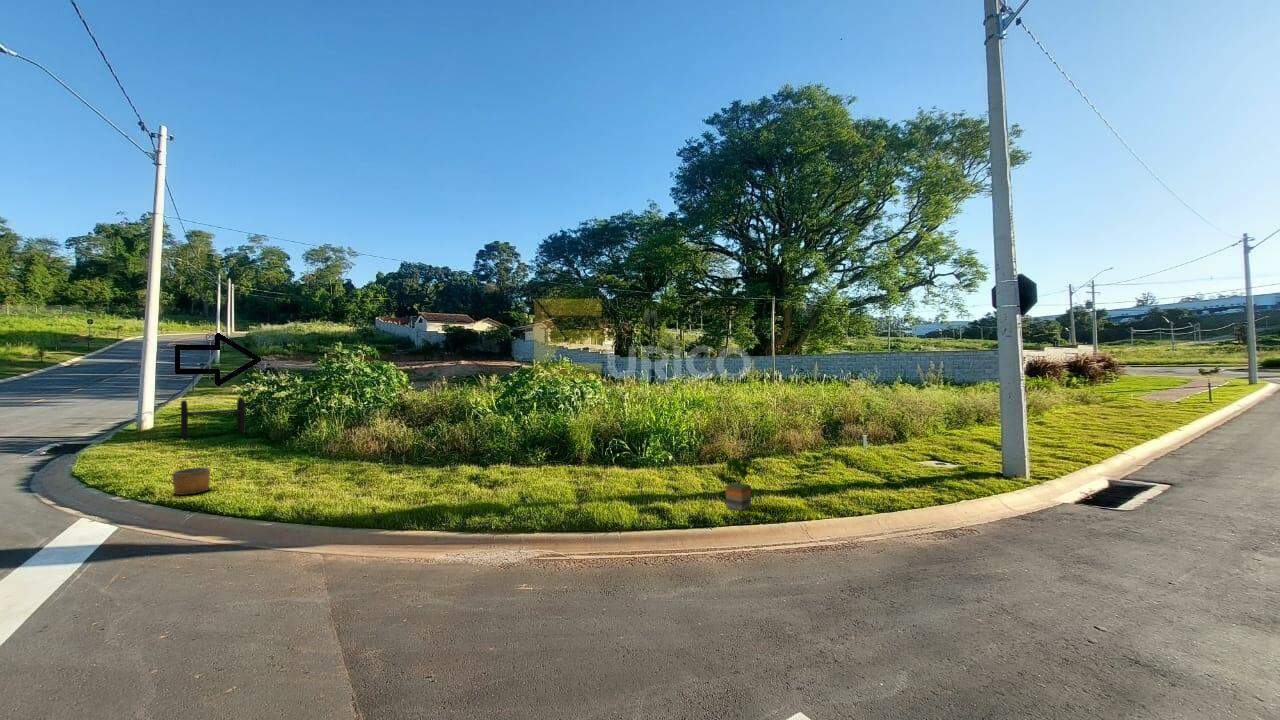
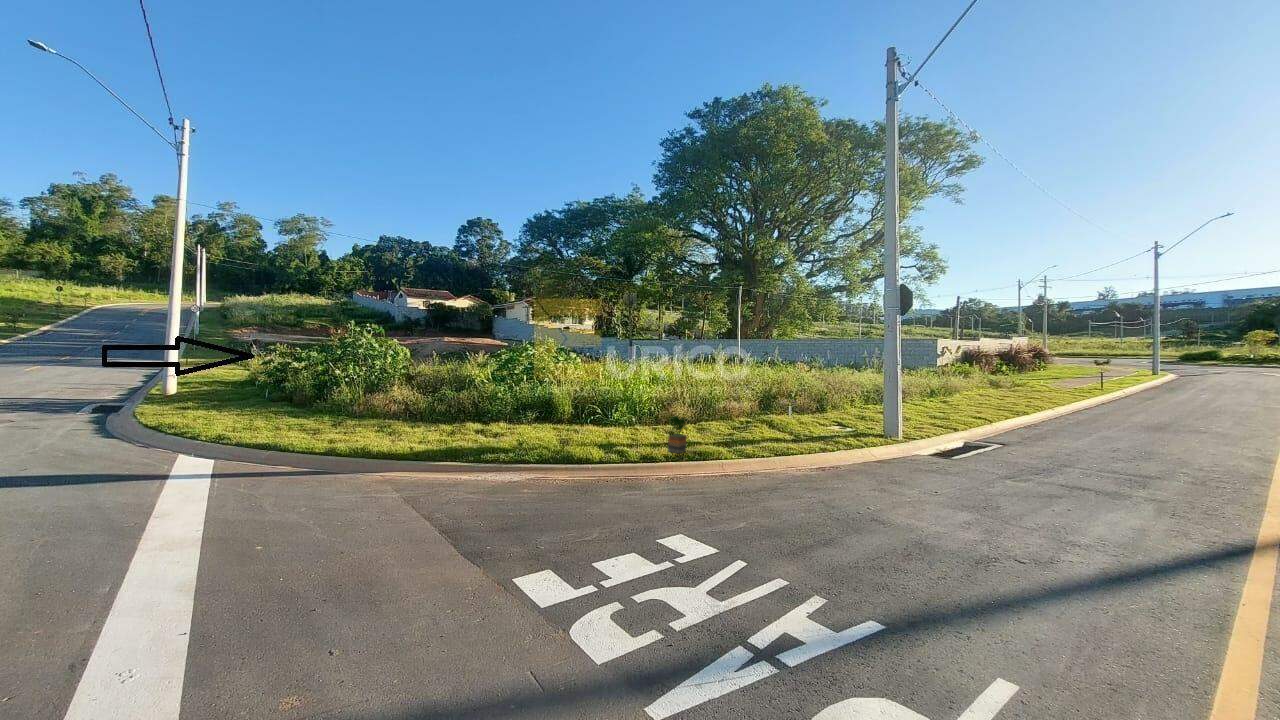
bench: present [181,398,246,439] -> none [220,366,275,400]
bucket: present [173,455,210,495] -> none [249,408,276,438]

